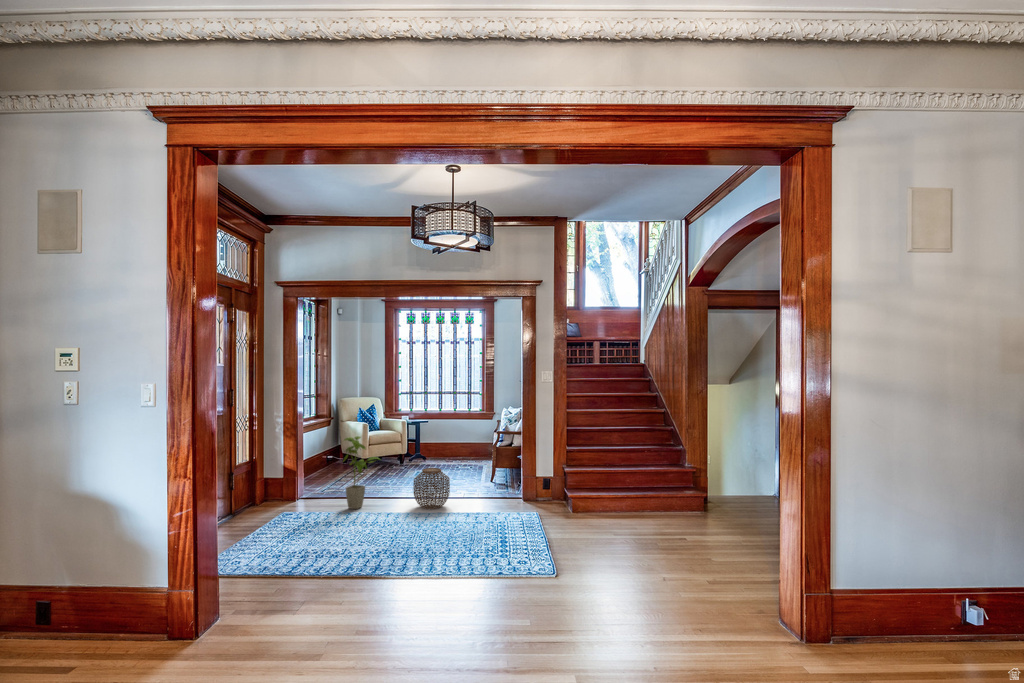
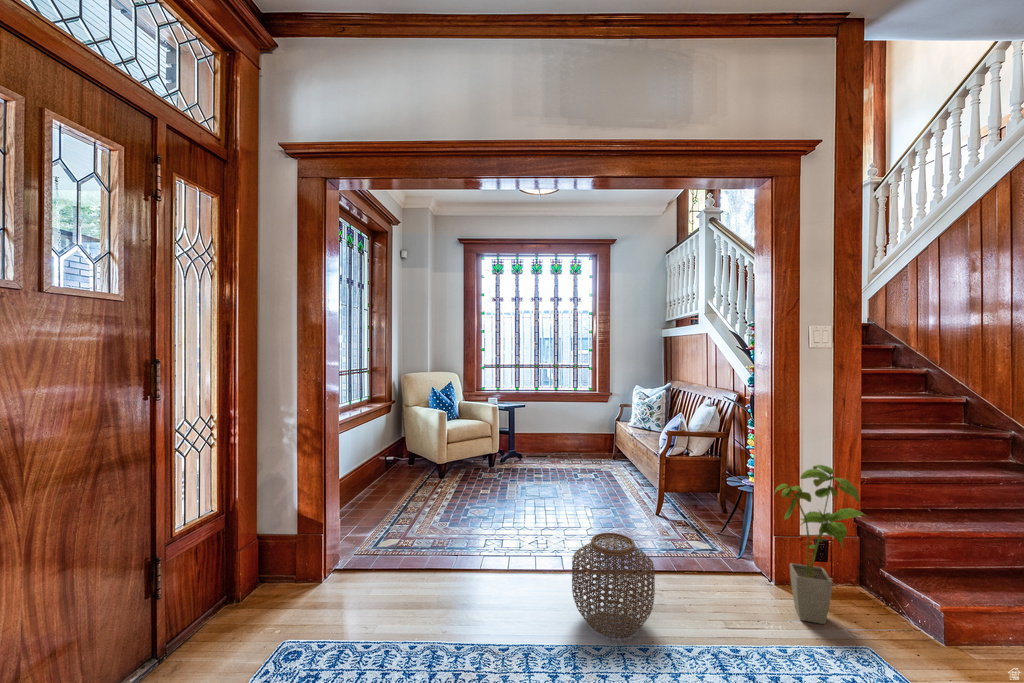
house plant: present [343,436,379,509] -> present [775,465,866,624]

